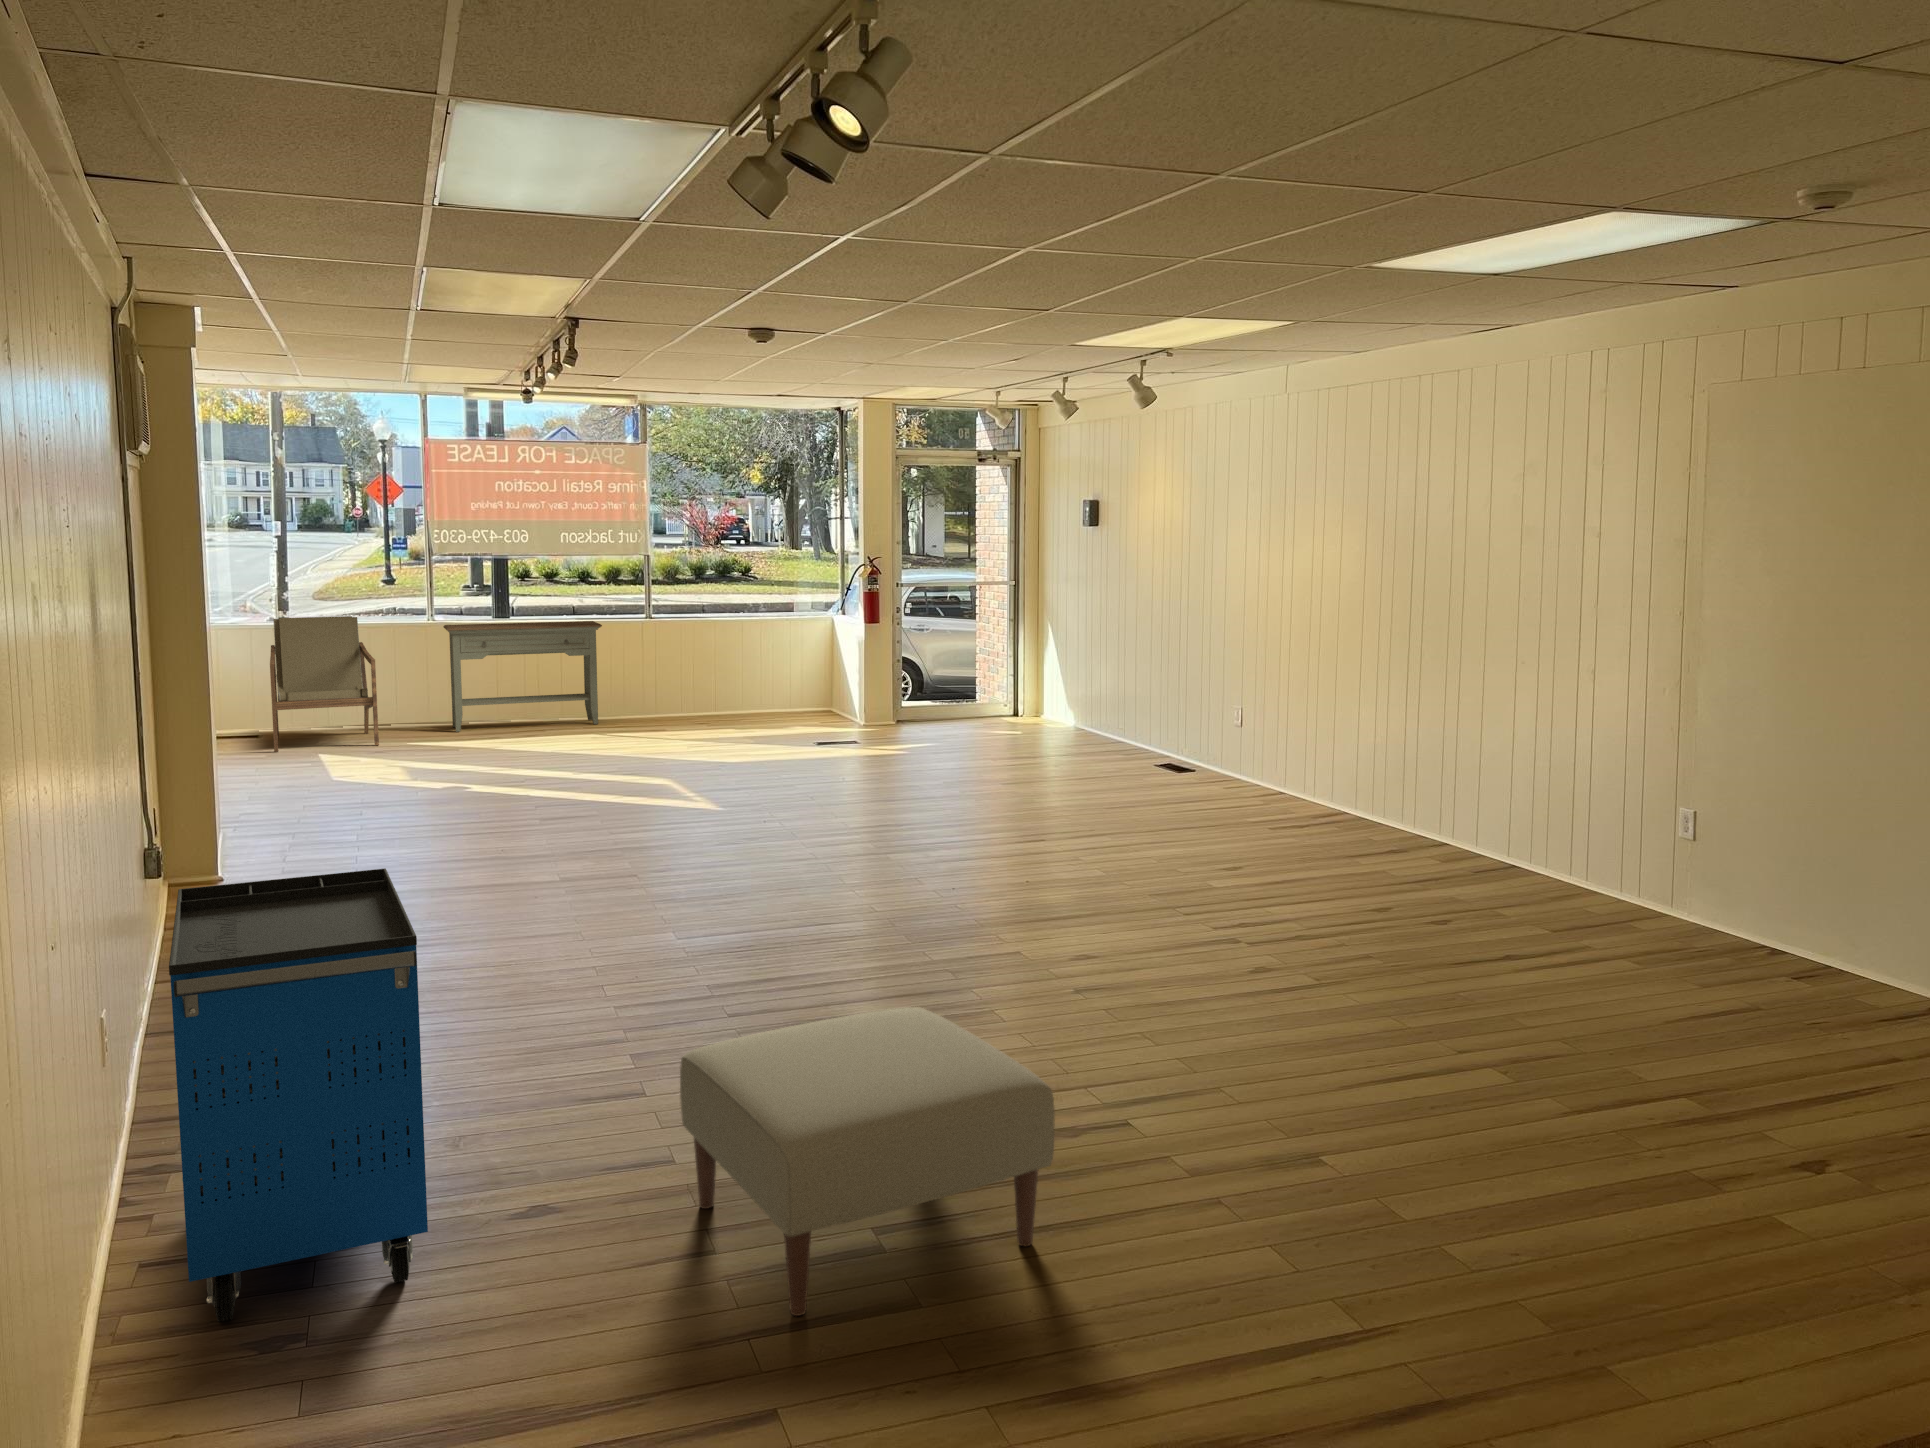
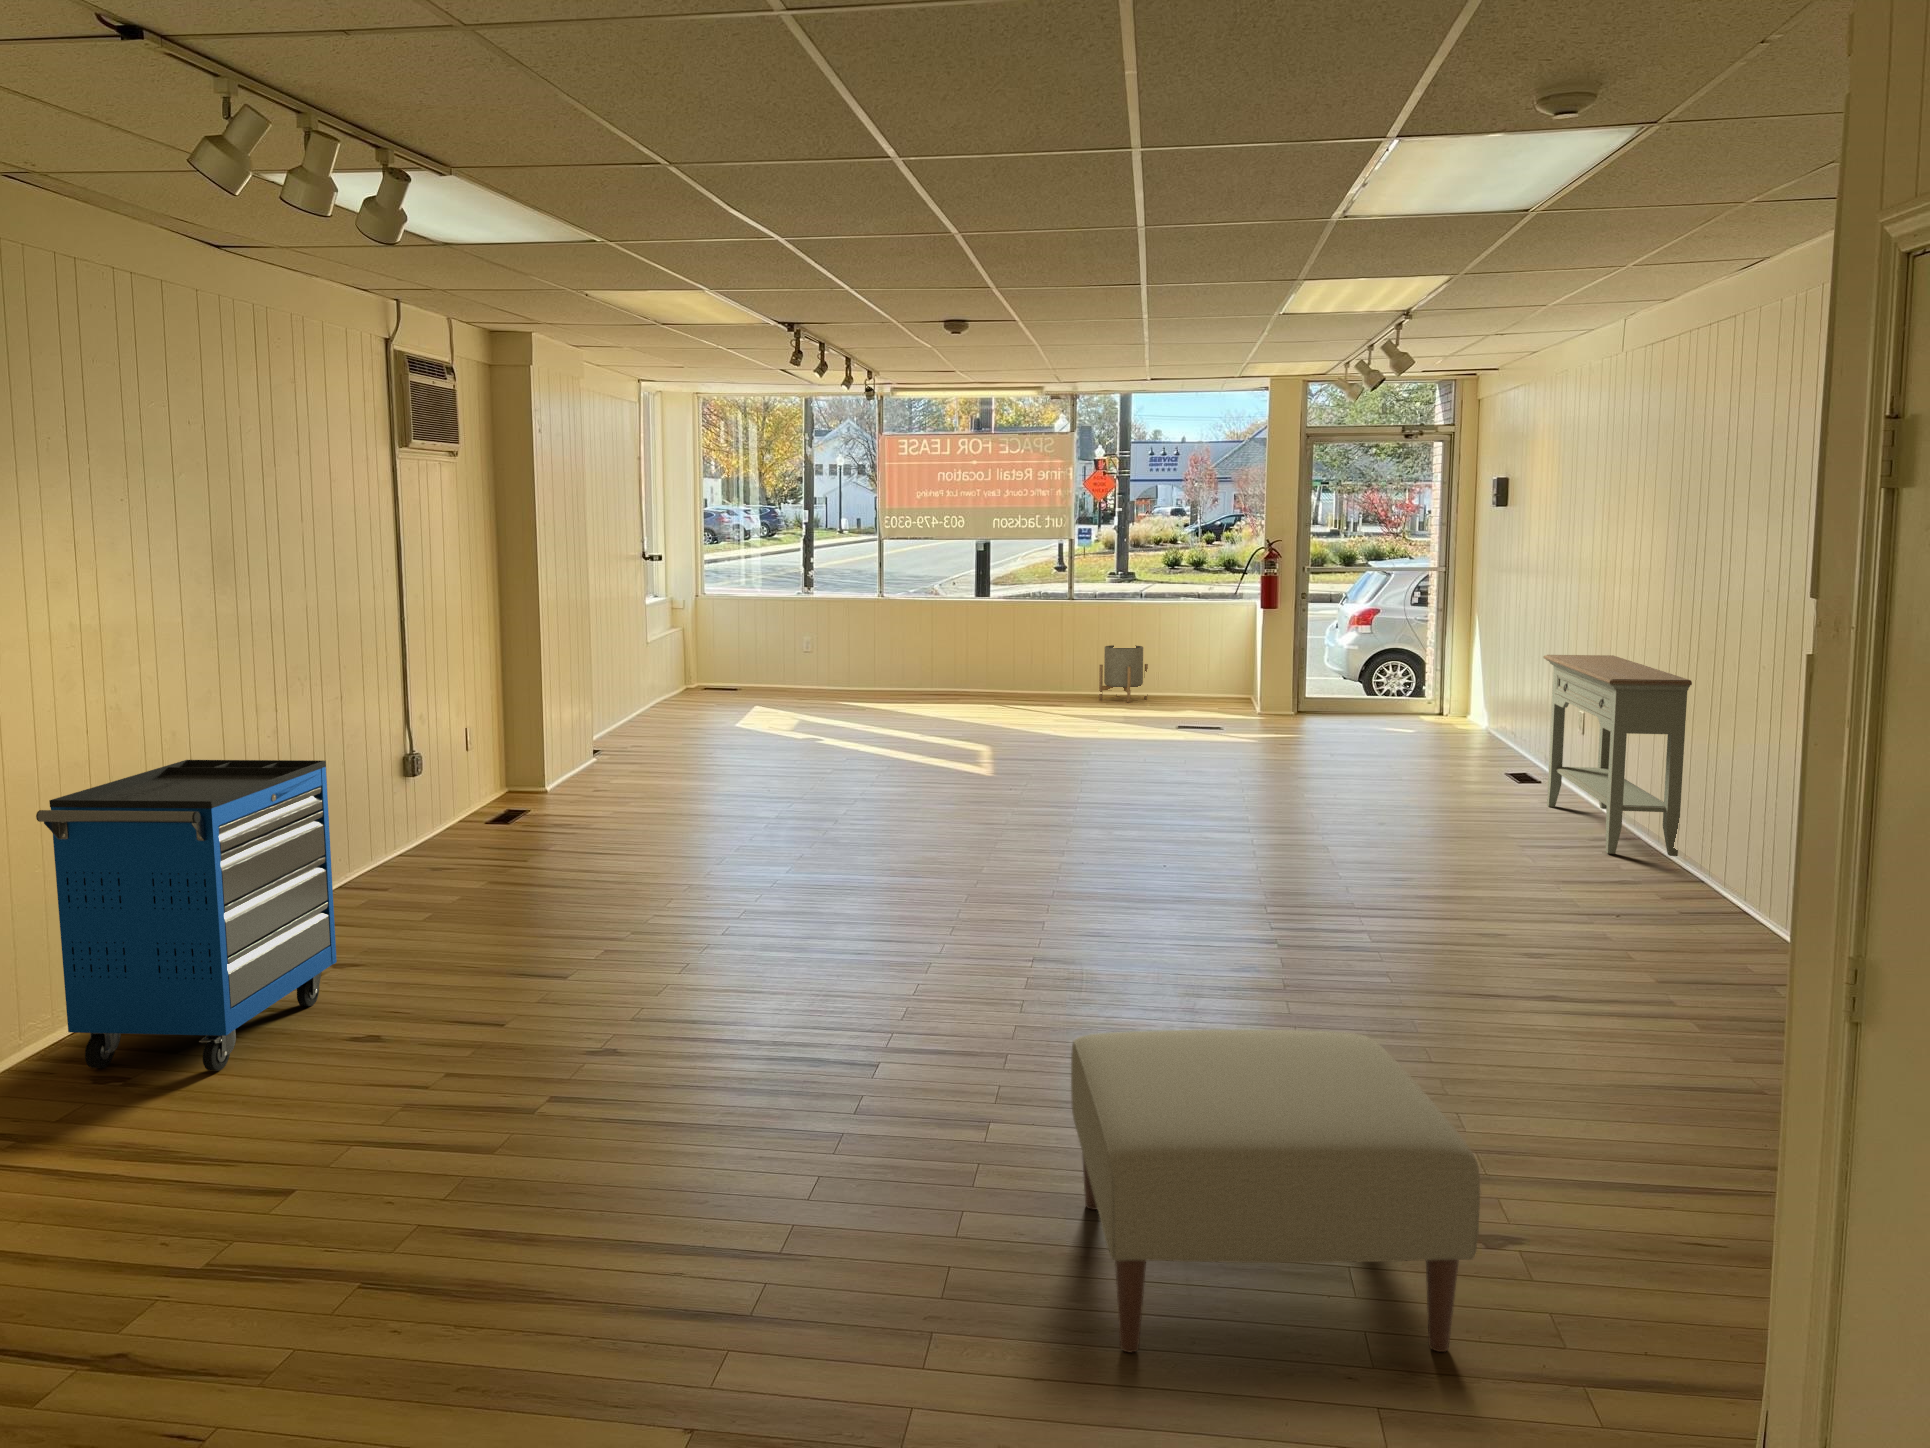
armchair: present [270,616,379,752] -> none [727,592,818,704]
console table: present [443,621,602,732] -> present [1543,655,1692,856]
planter: none [691,662,737,721] -> present [1099,645,1148,703]
ottoman: present [680,1007,1055,1316] -> present [1071,1030,1480,1352]

